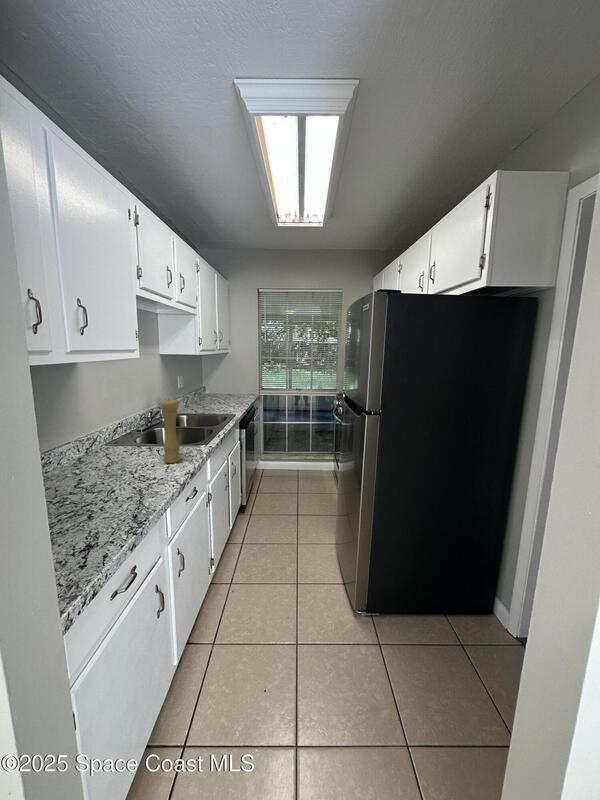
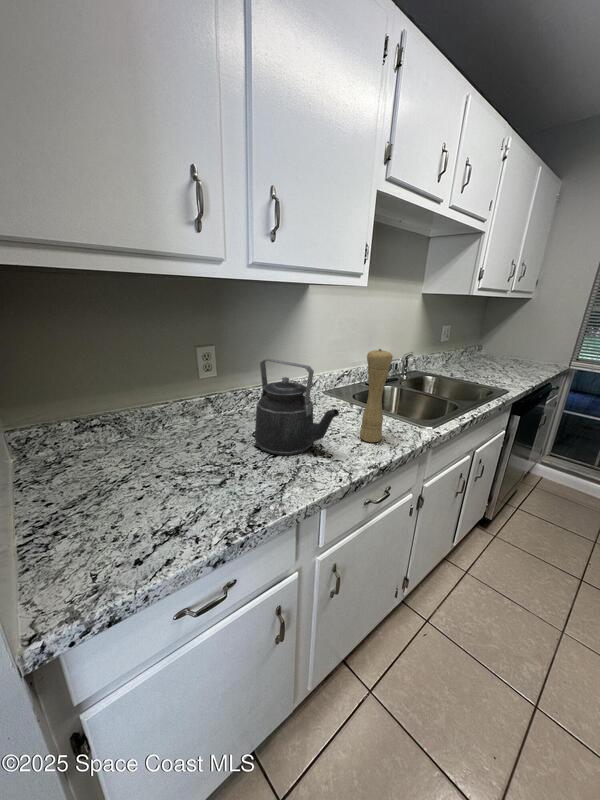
kettle: none [77,418,157,492] -> present [255,359,339,455]

